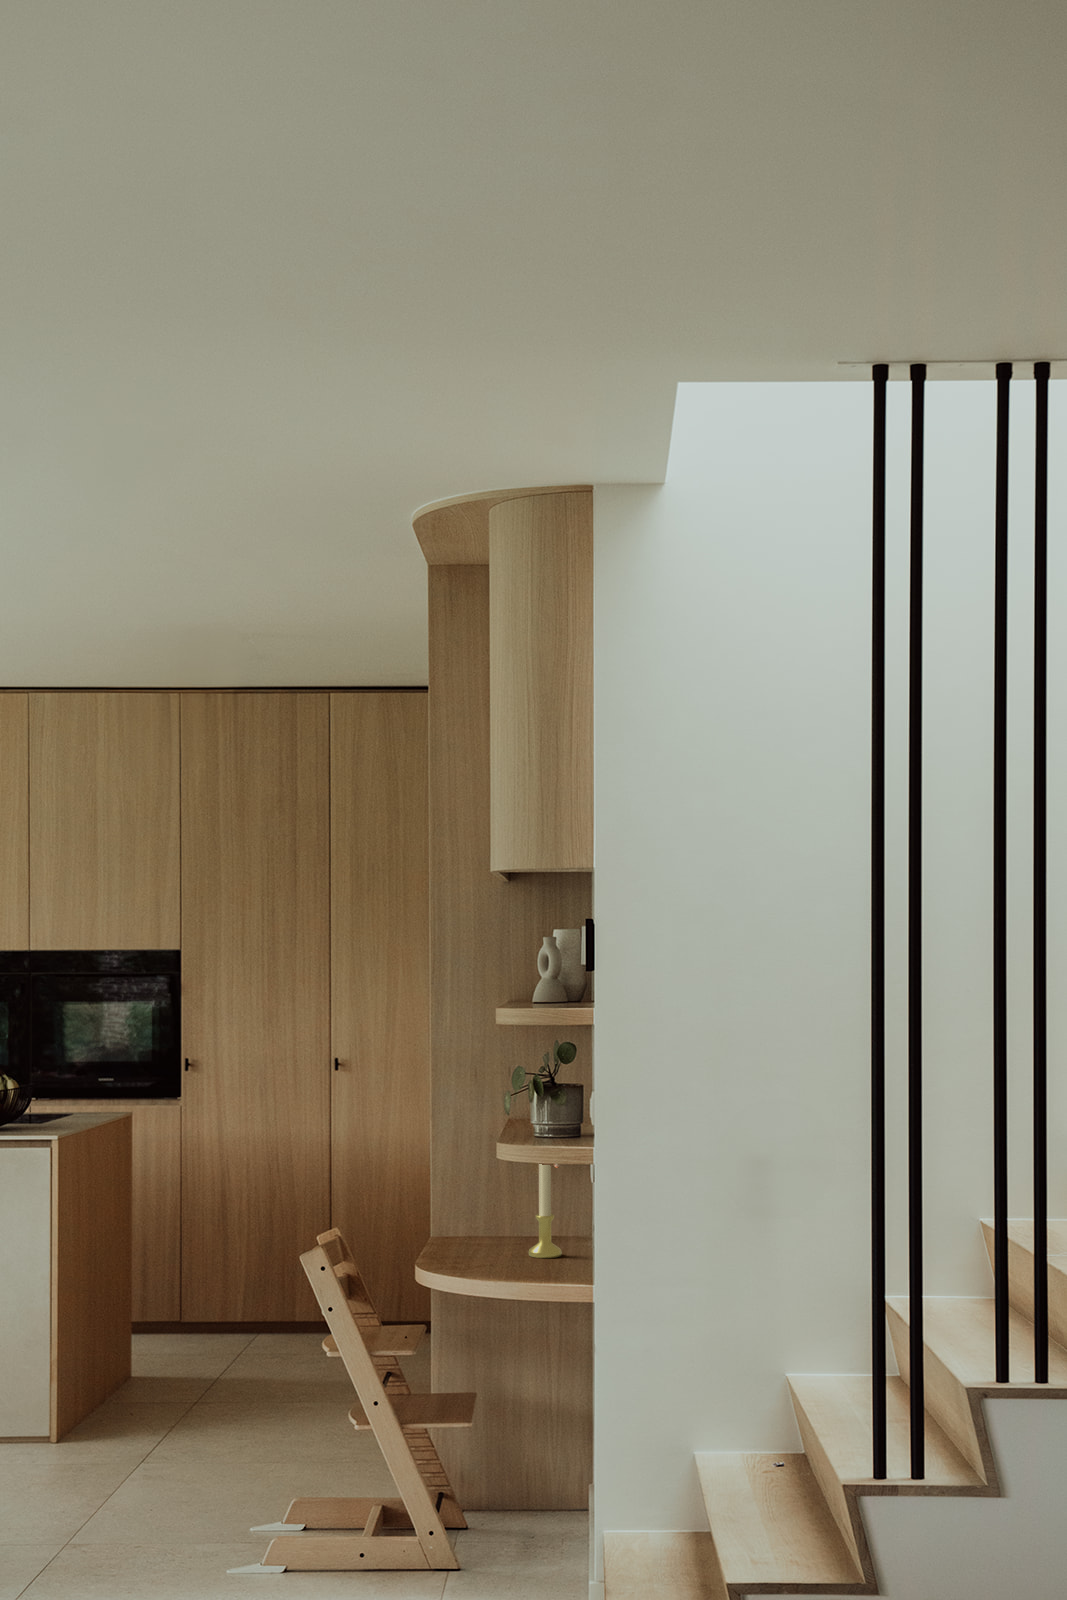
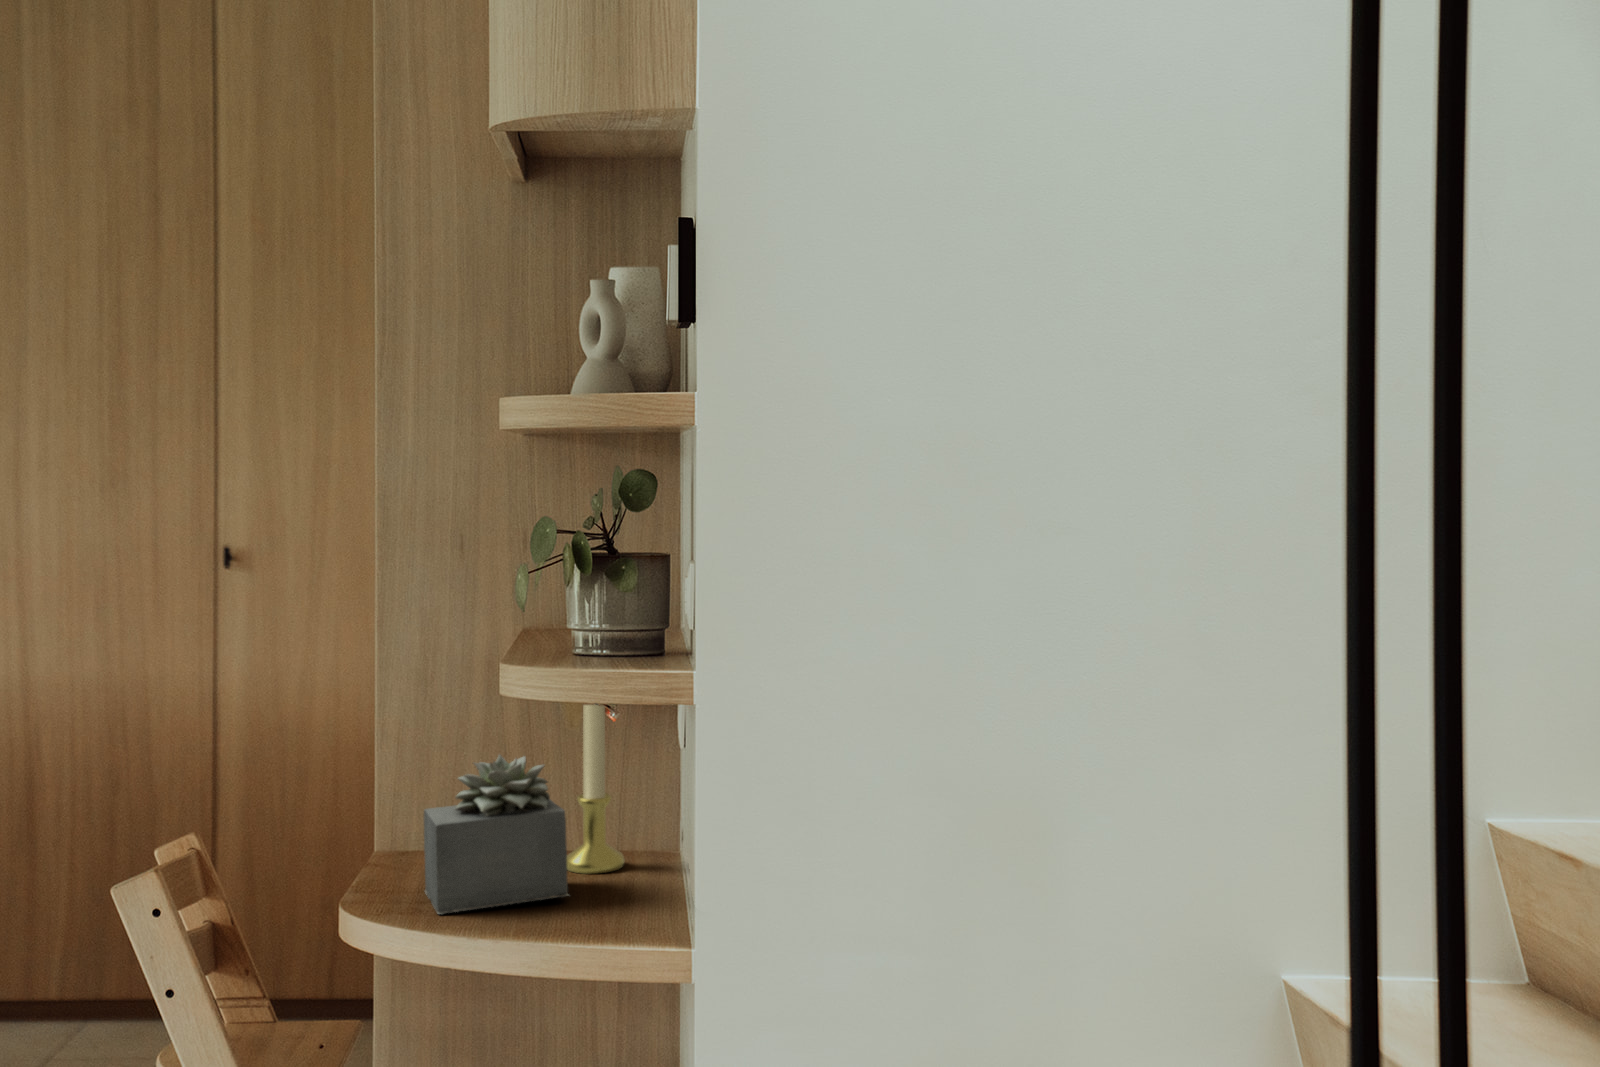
succulent plant: none [456,1188,533,1270] -> present [424,755,569,914]

